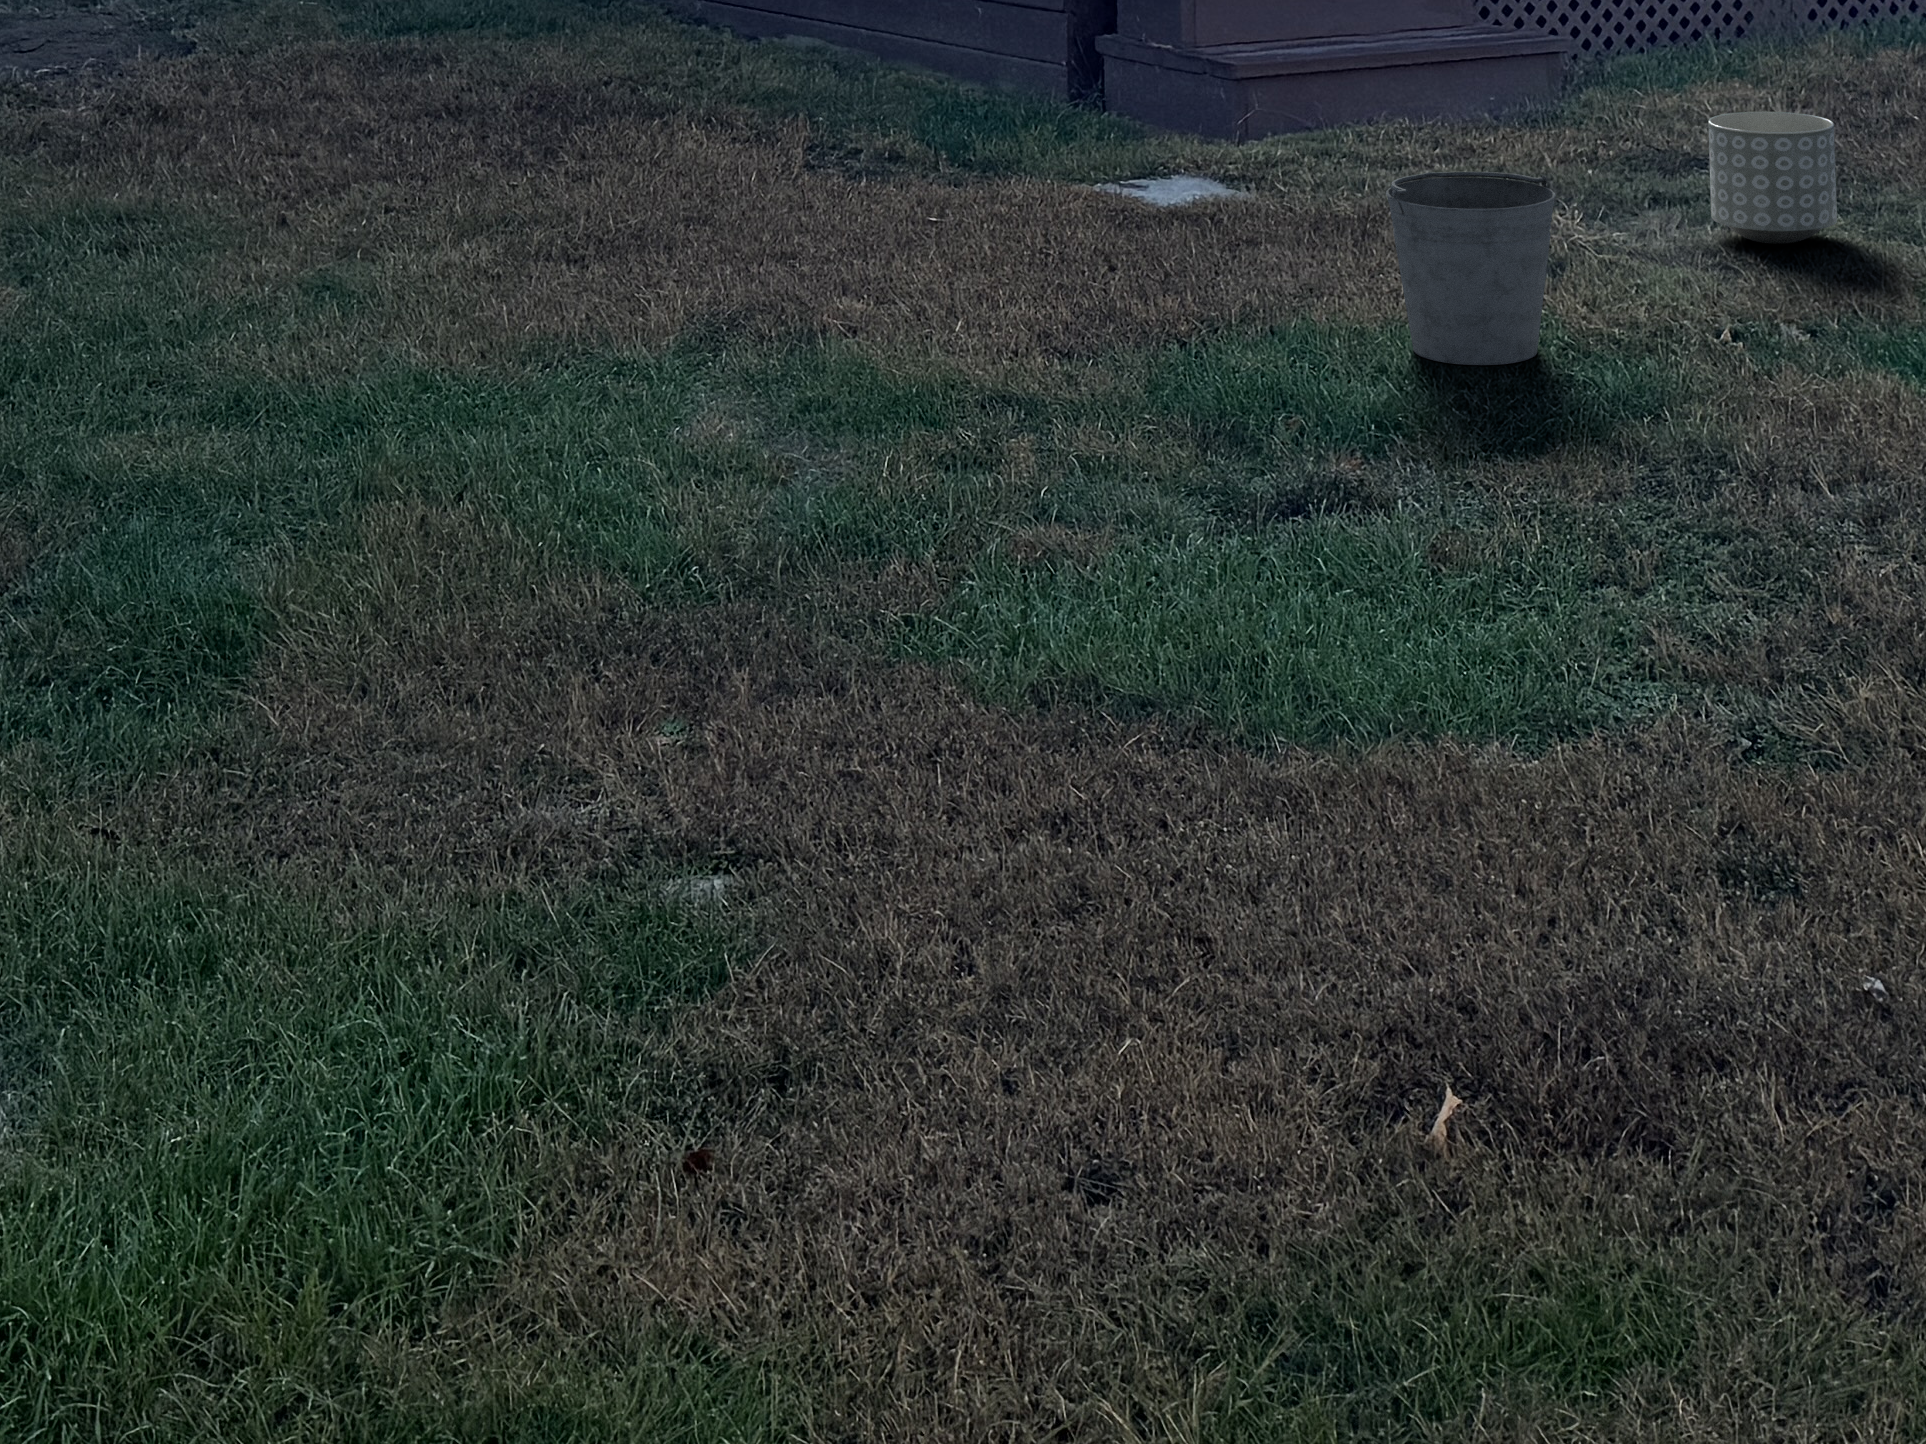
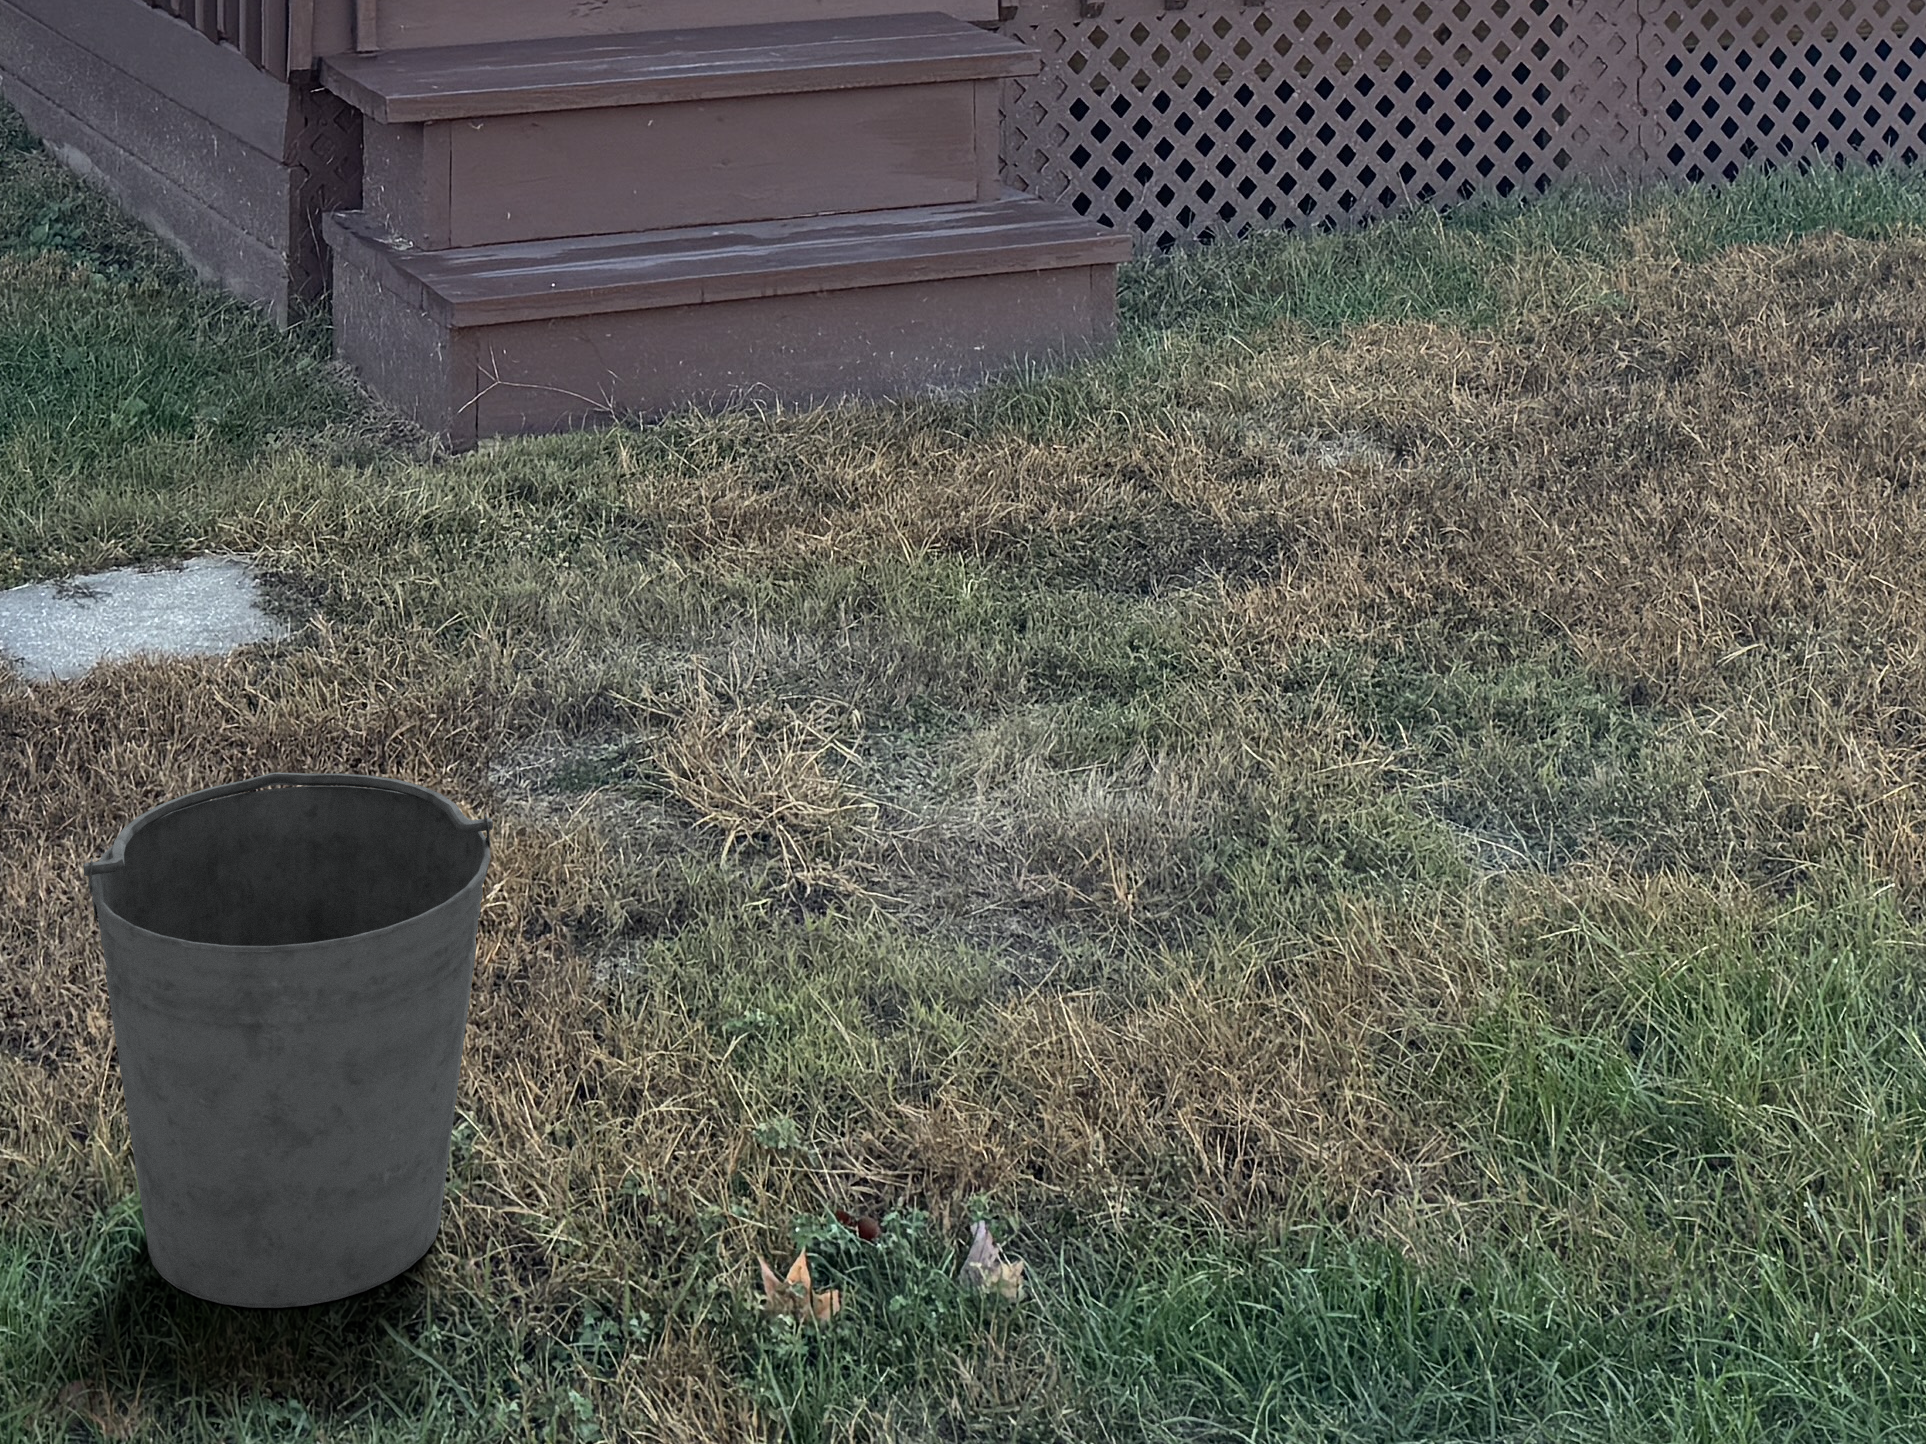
planter: present [1708,112,1837,244] -> none [1151,508,1403,804]

